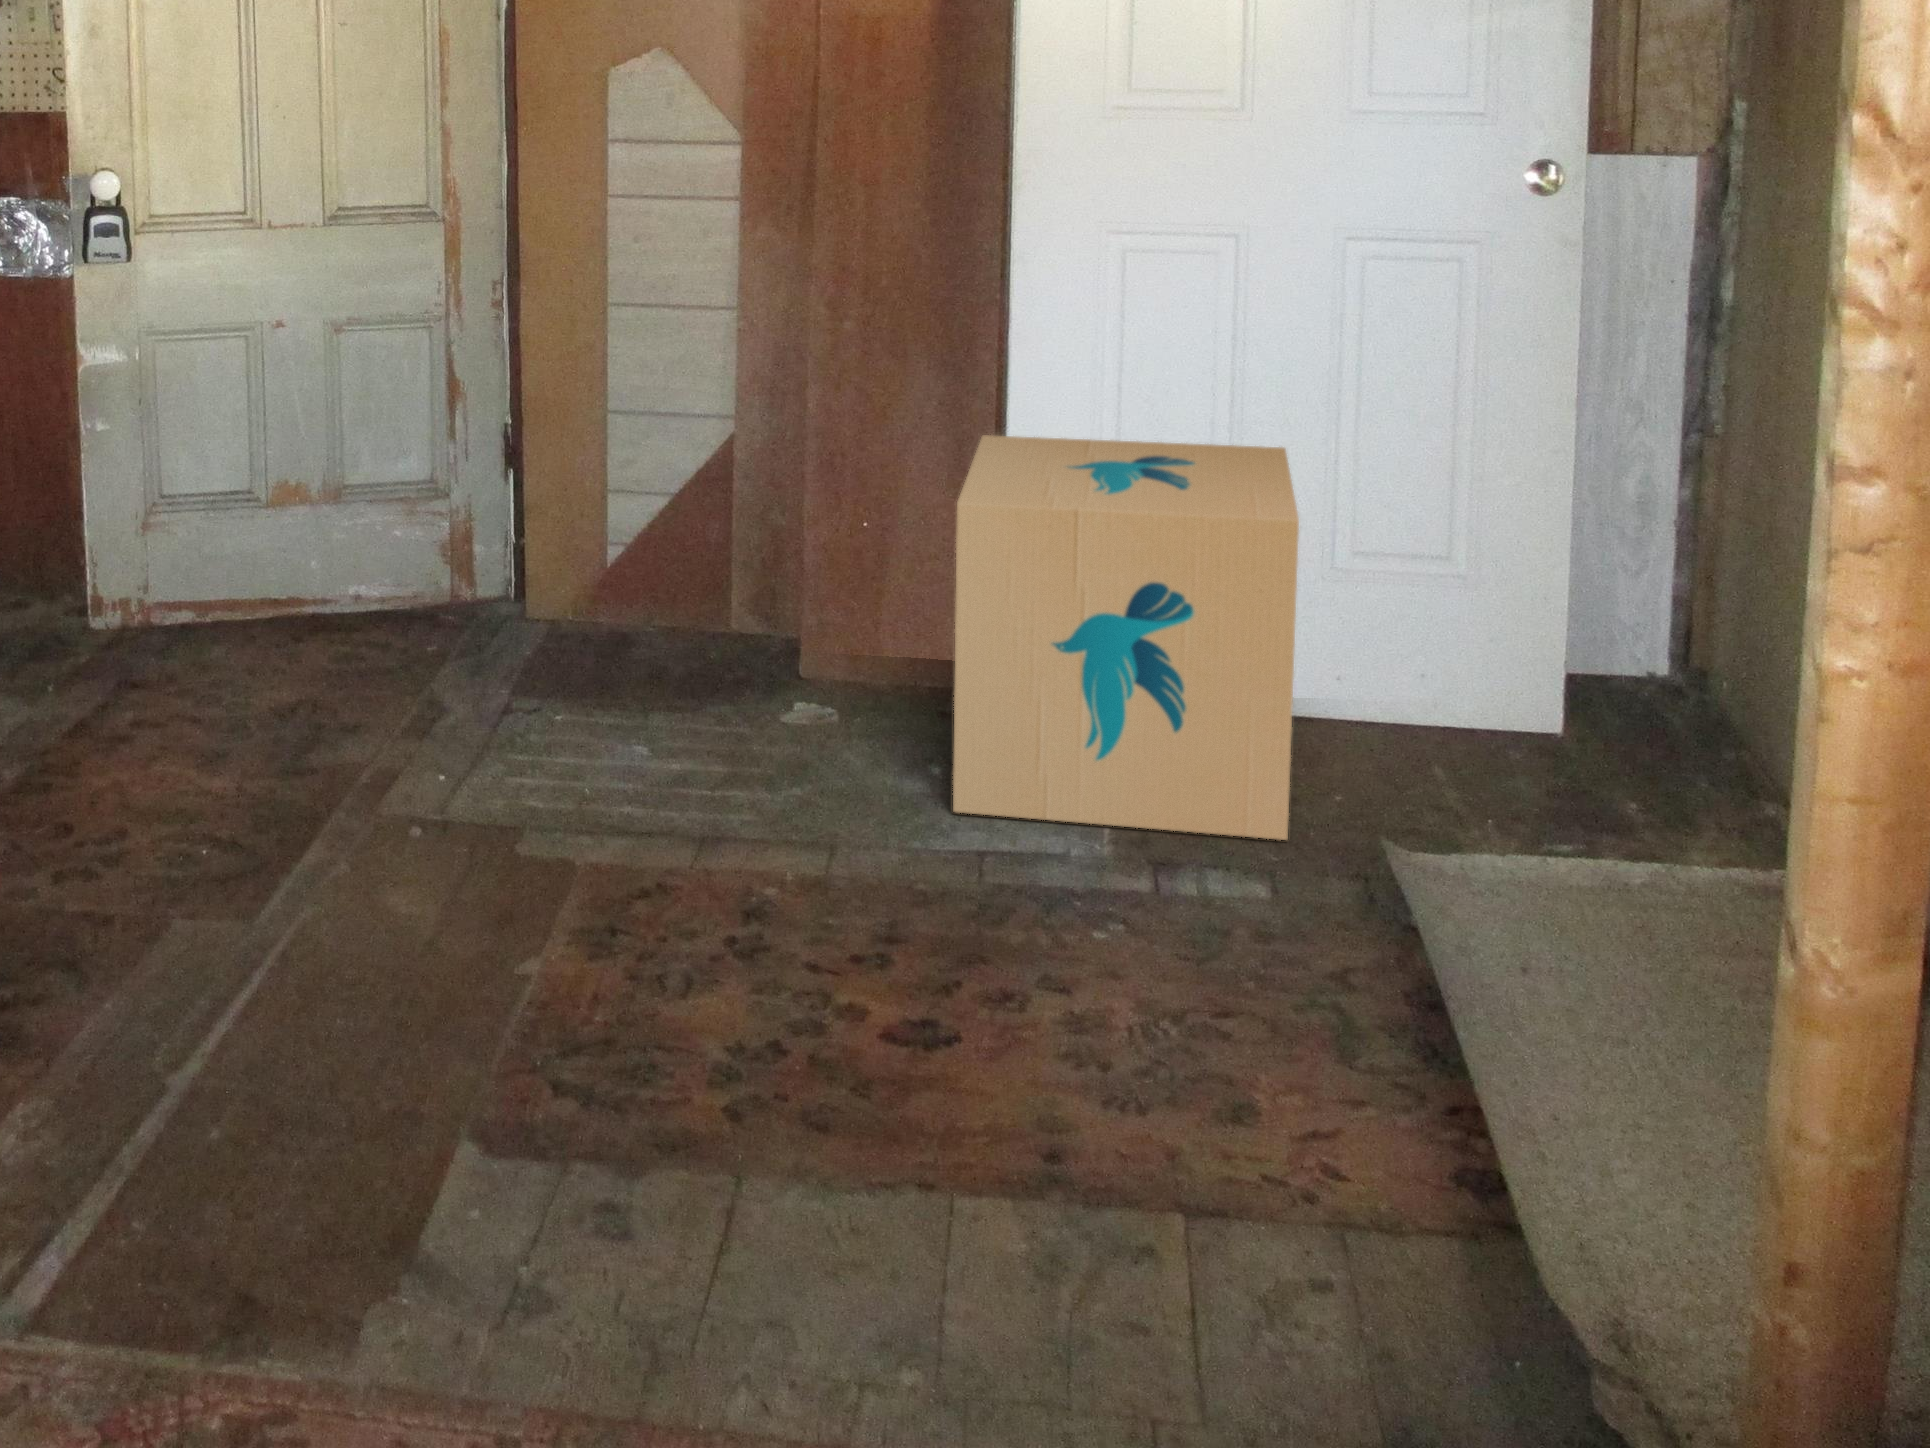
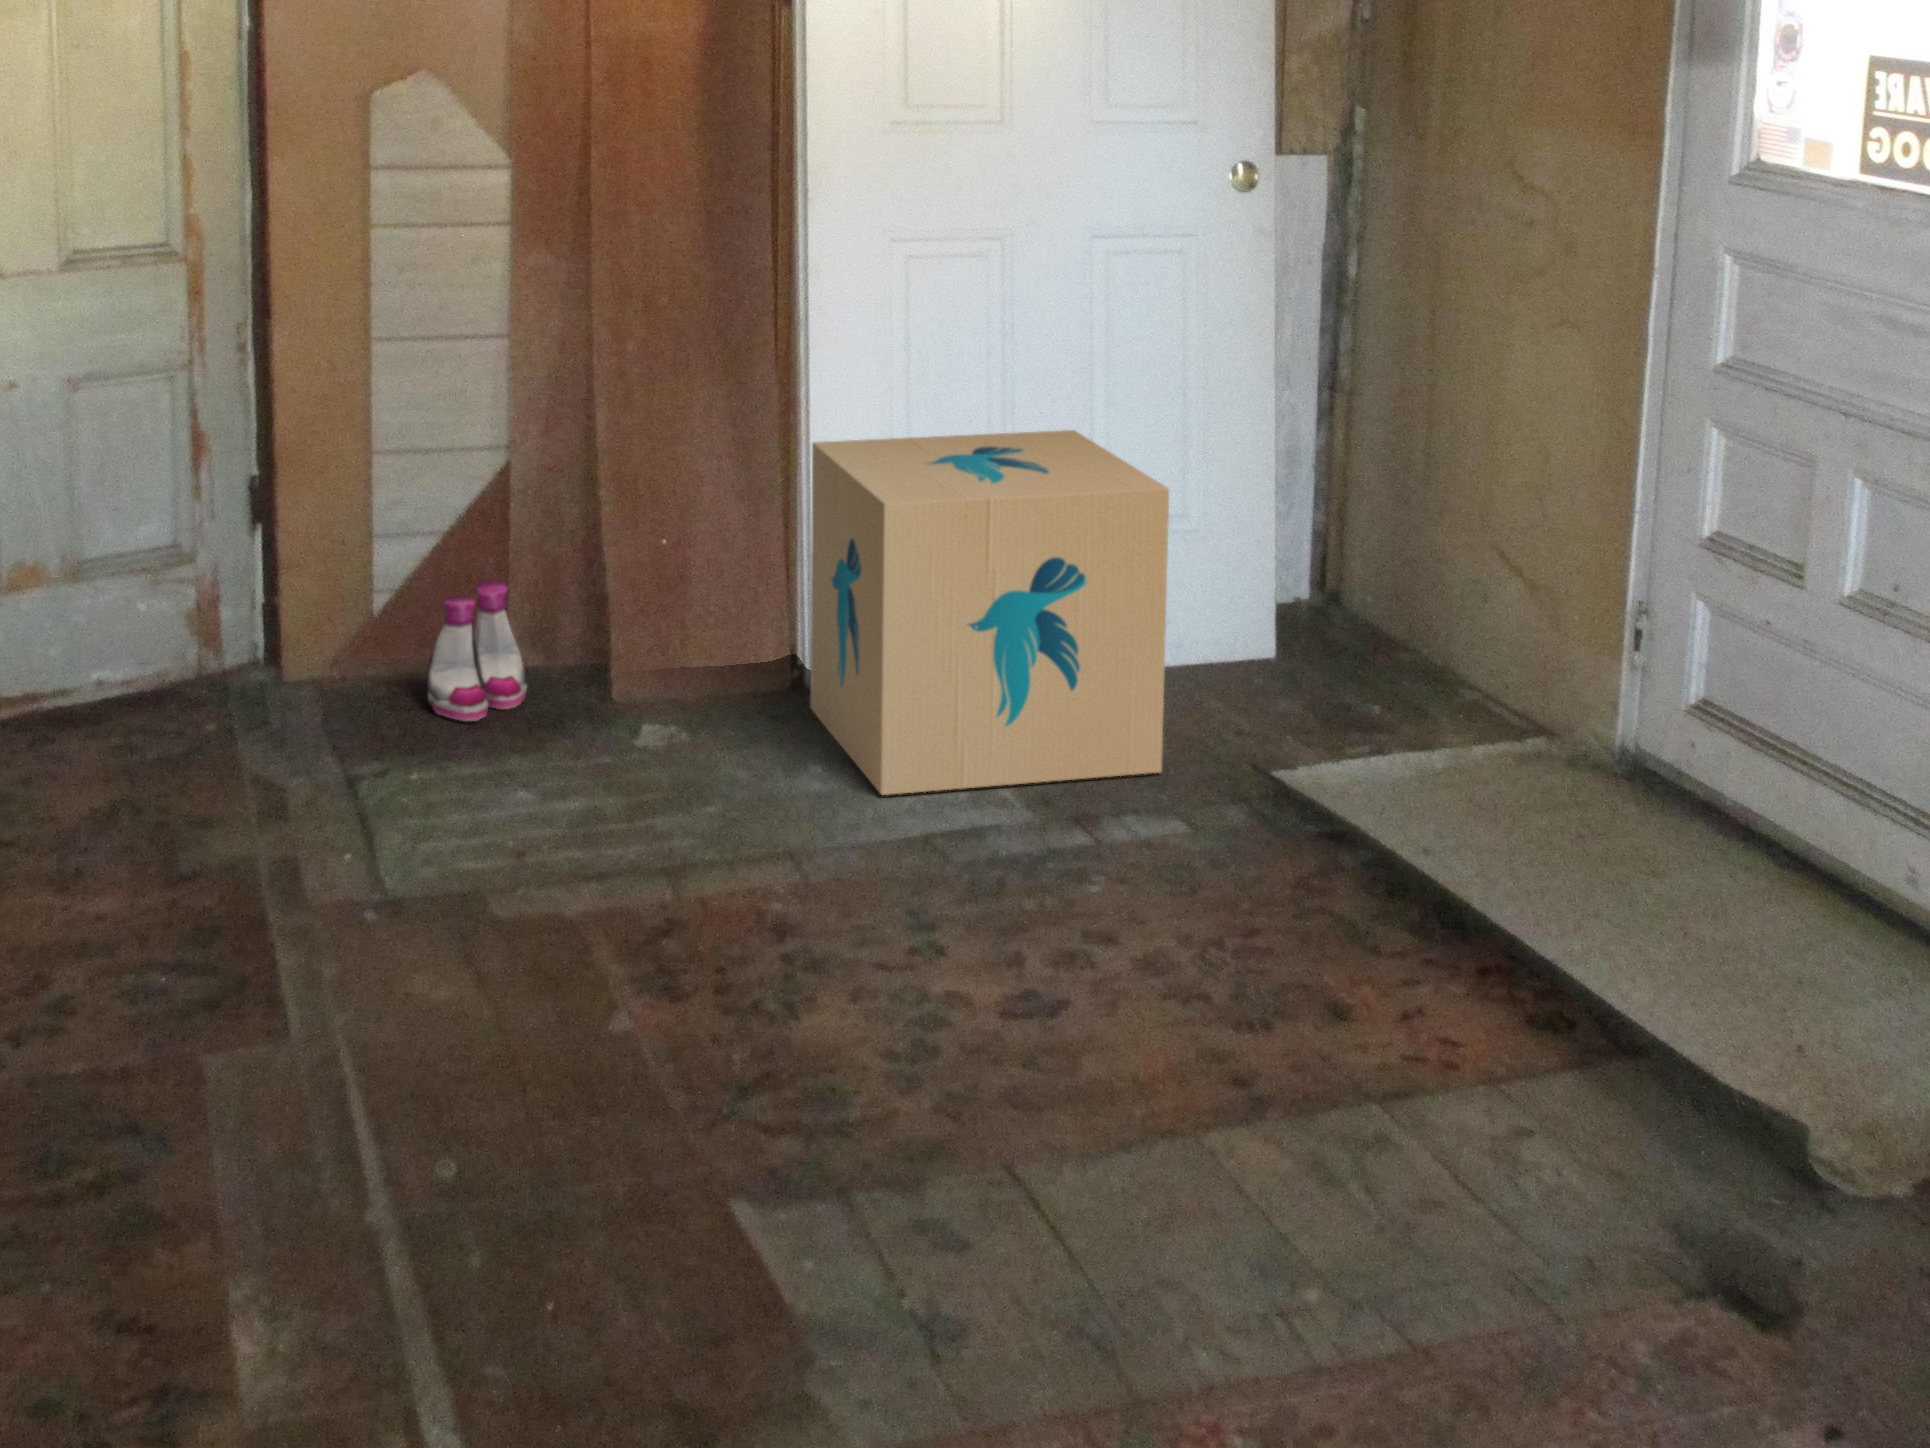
boots: none [621,541,725,675] -> present [427,580,528,721]

